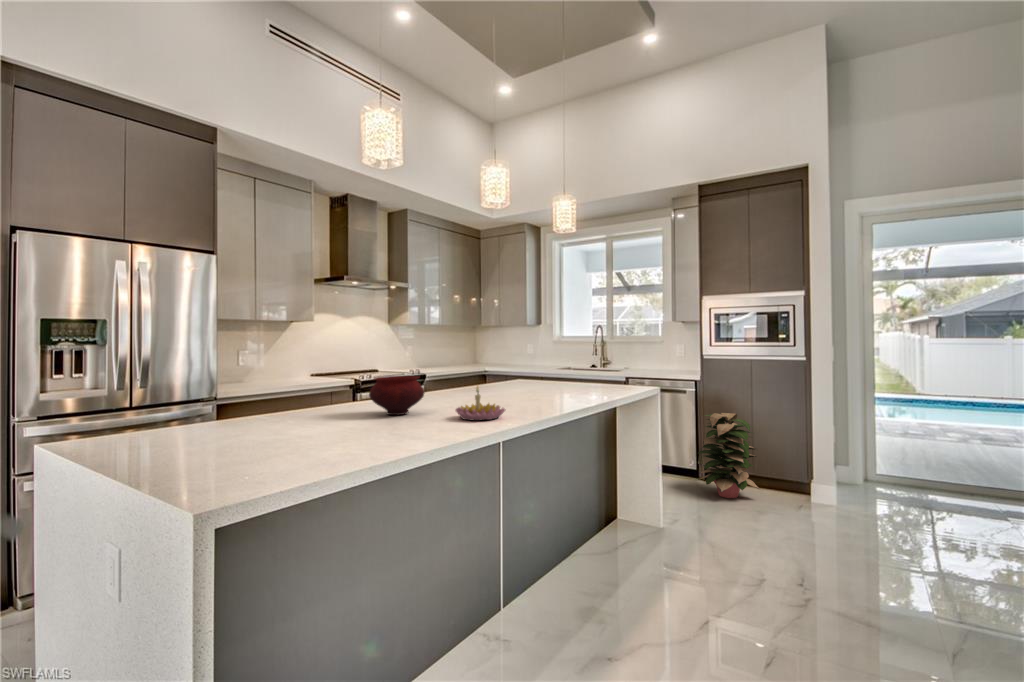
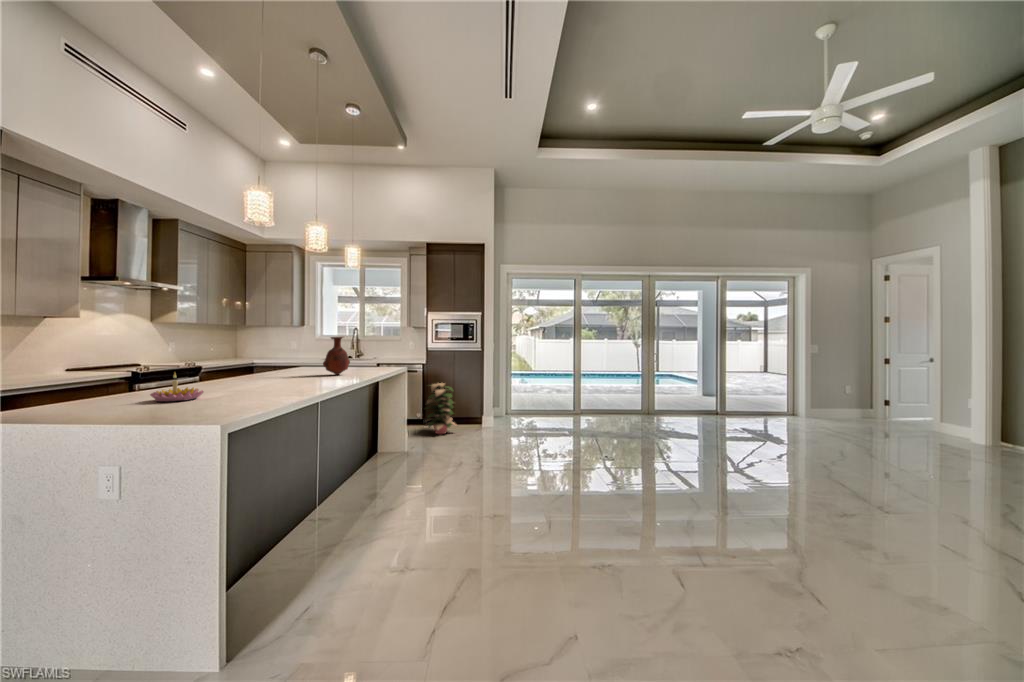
vase: none [527,340,568,398] -> present [323,337,350,375]
bowl: present [369,376,424,415] -> none [212,361,258,388]
candle holder: present [455,386,505,421] -> present [150,373,203,402]

